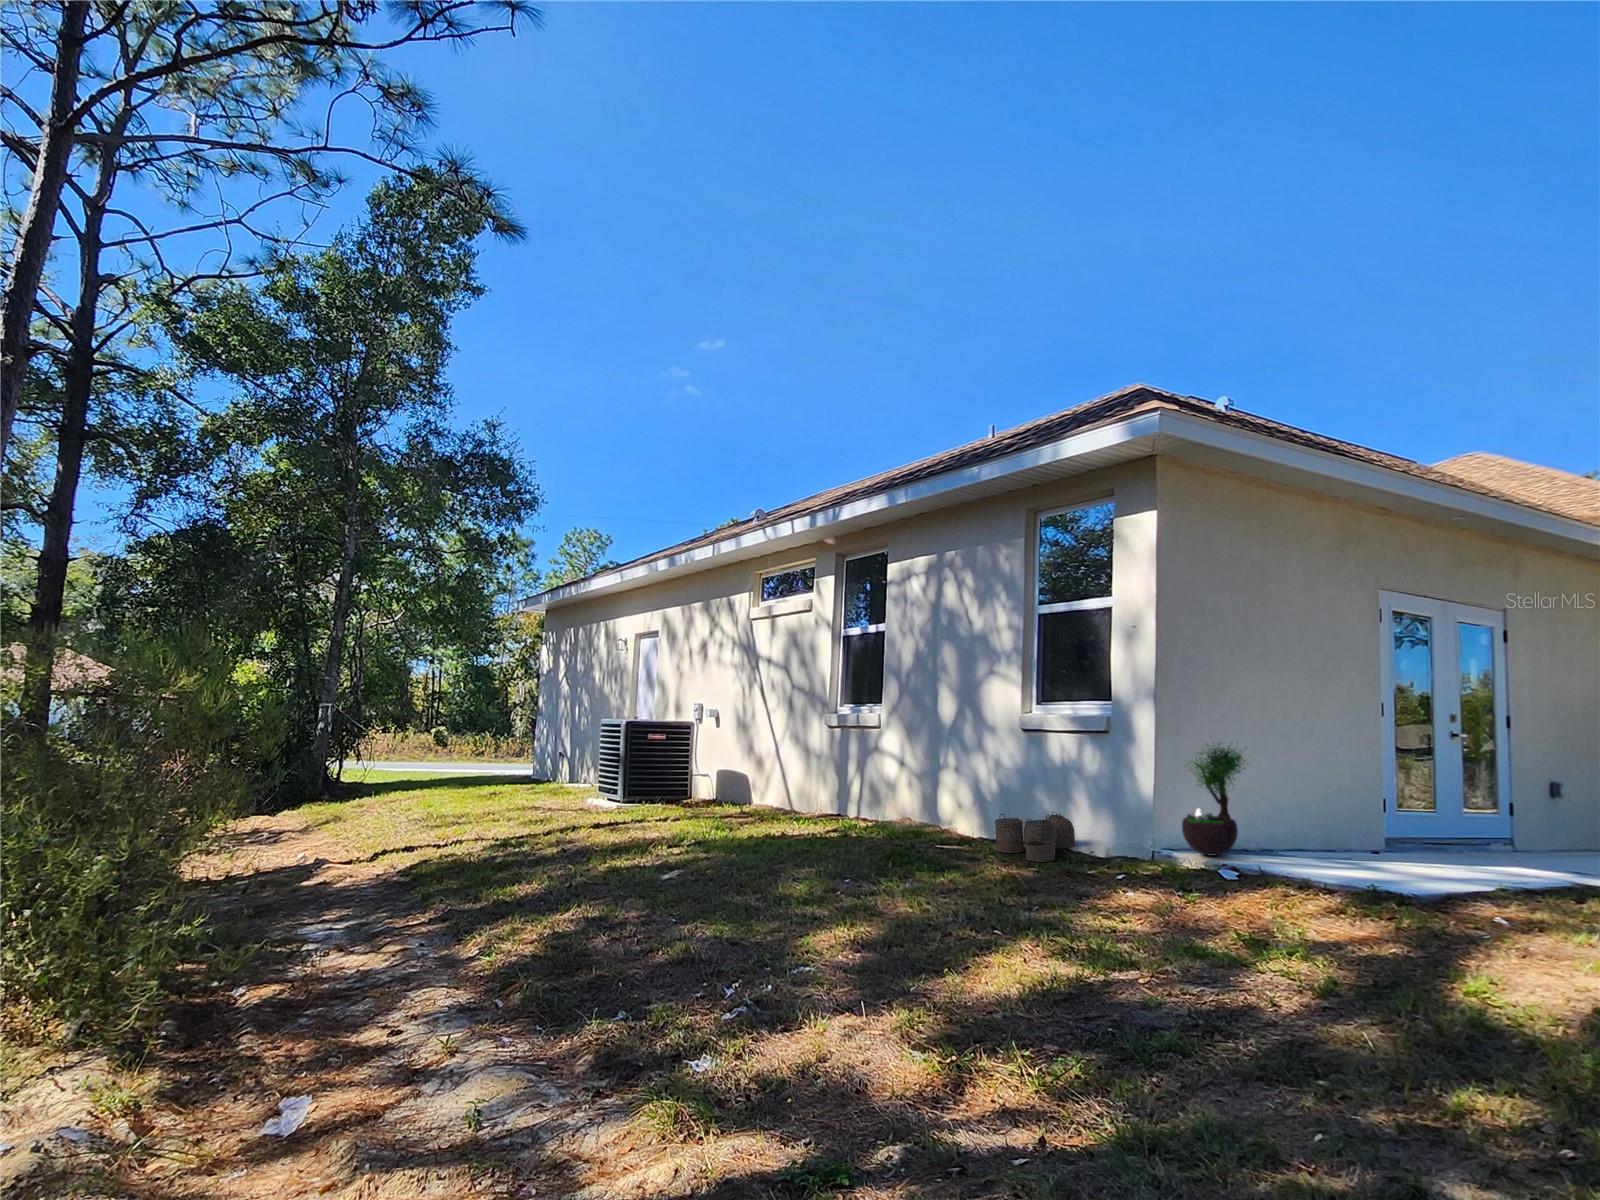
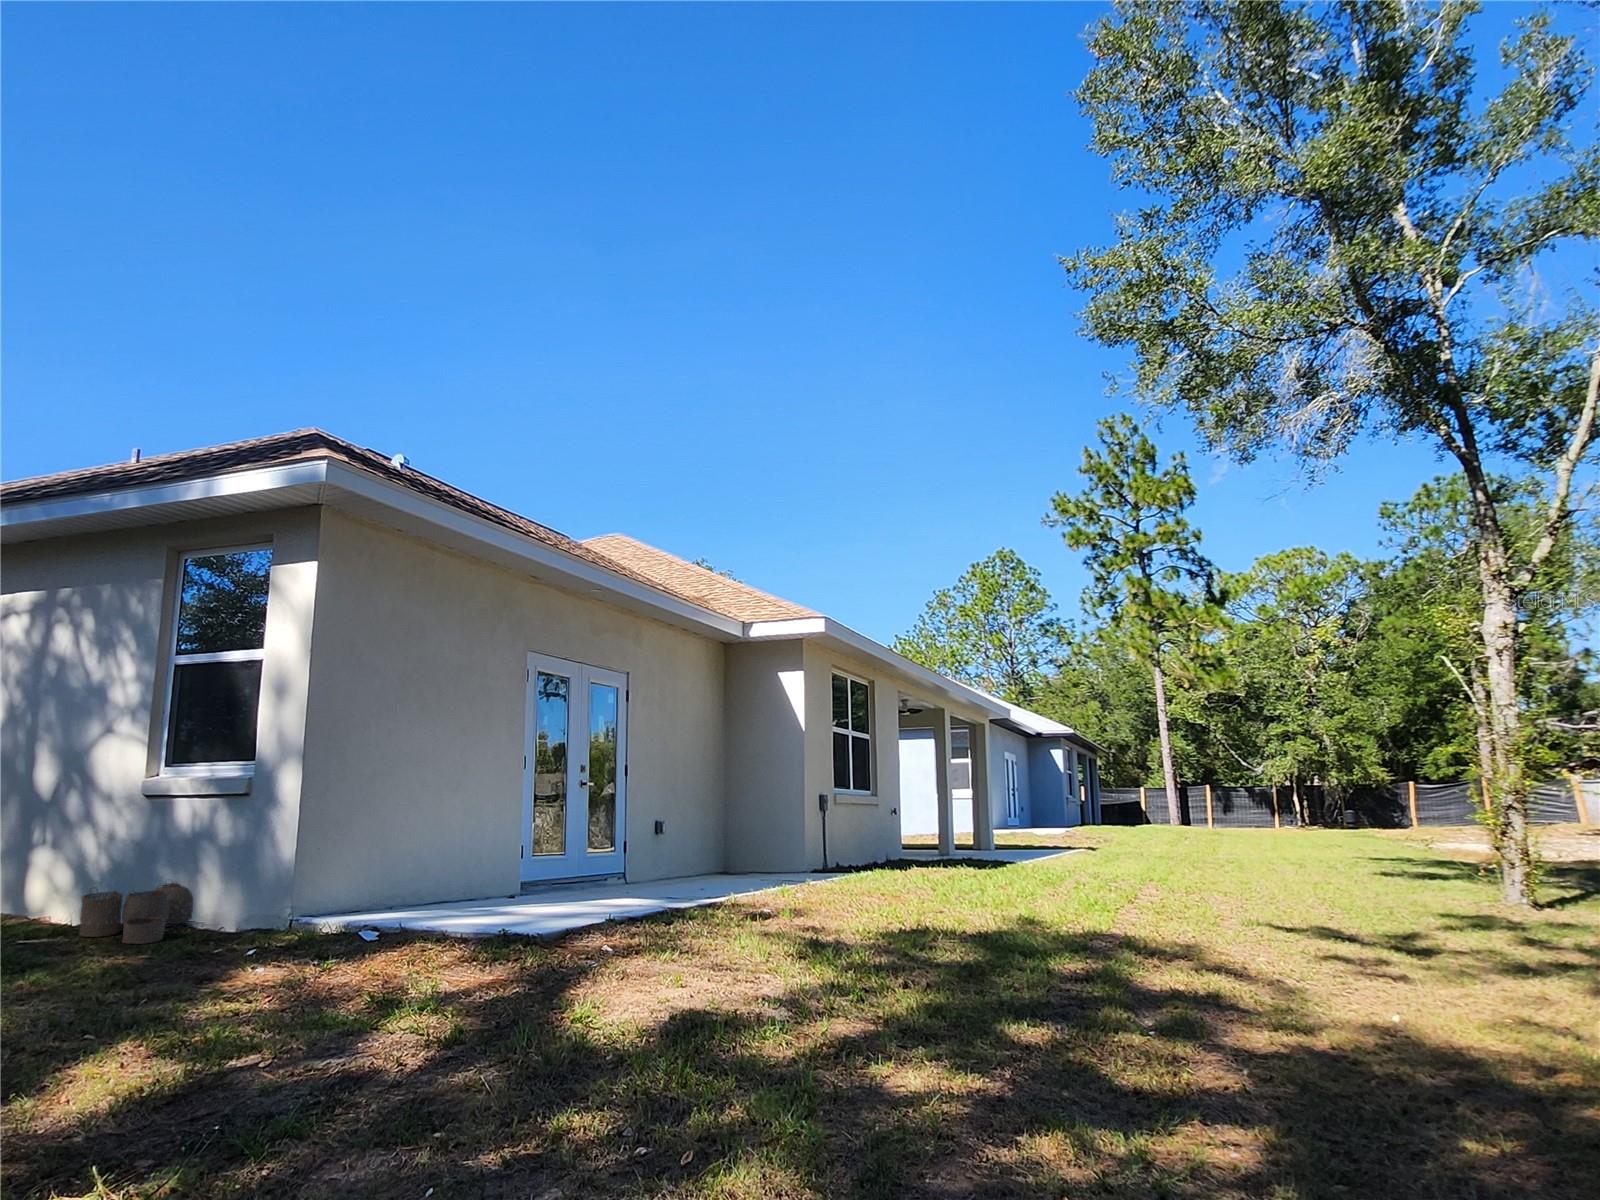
potted tree: present [1182,744,1246,856] -> none [326,786,410,916]

